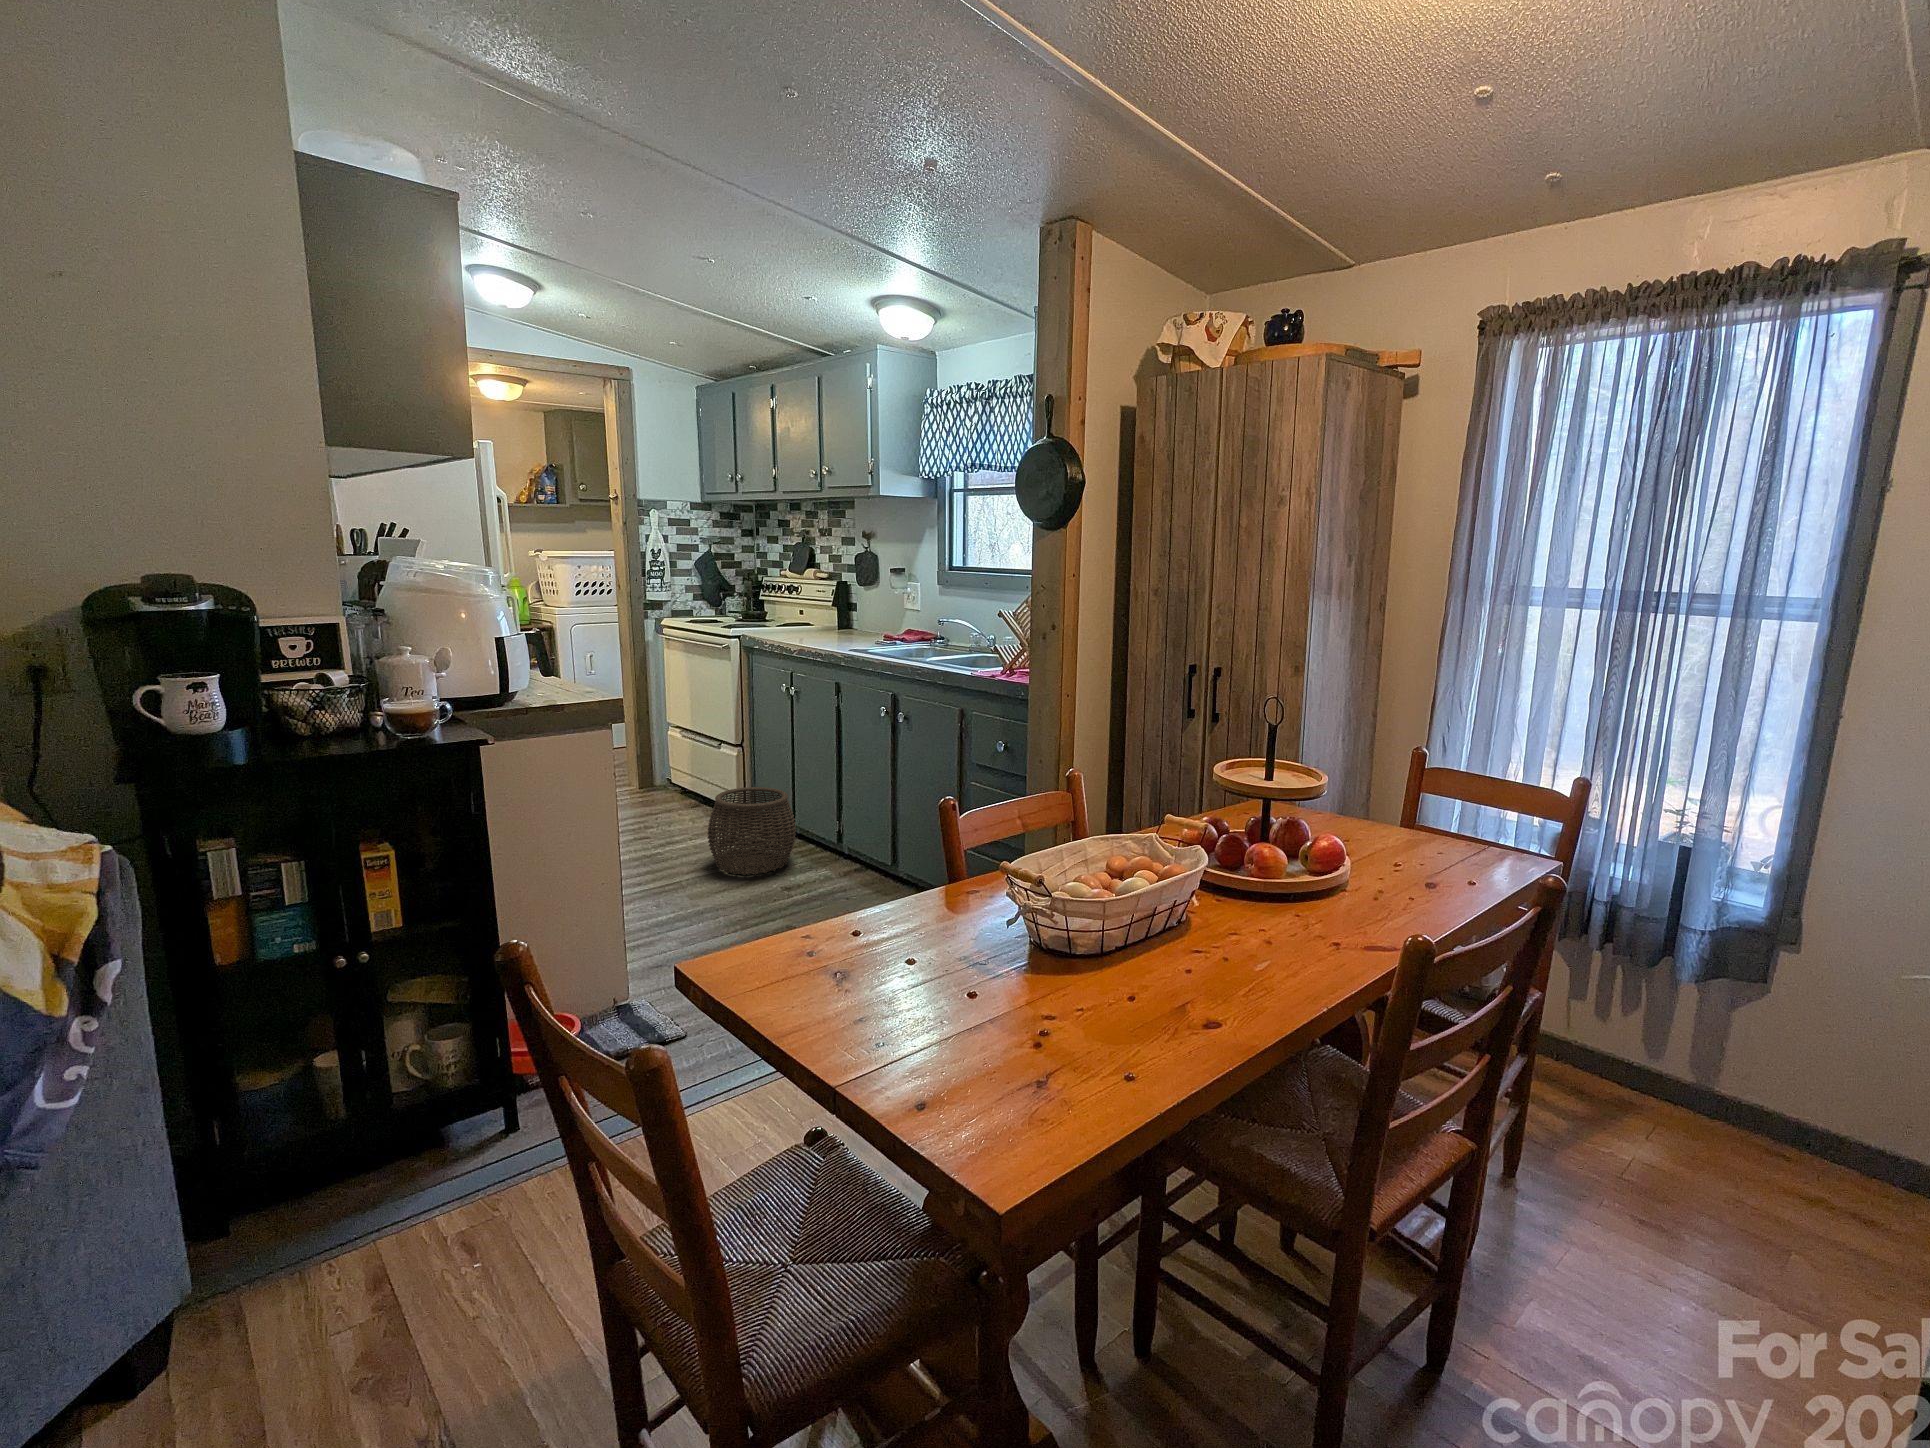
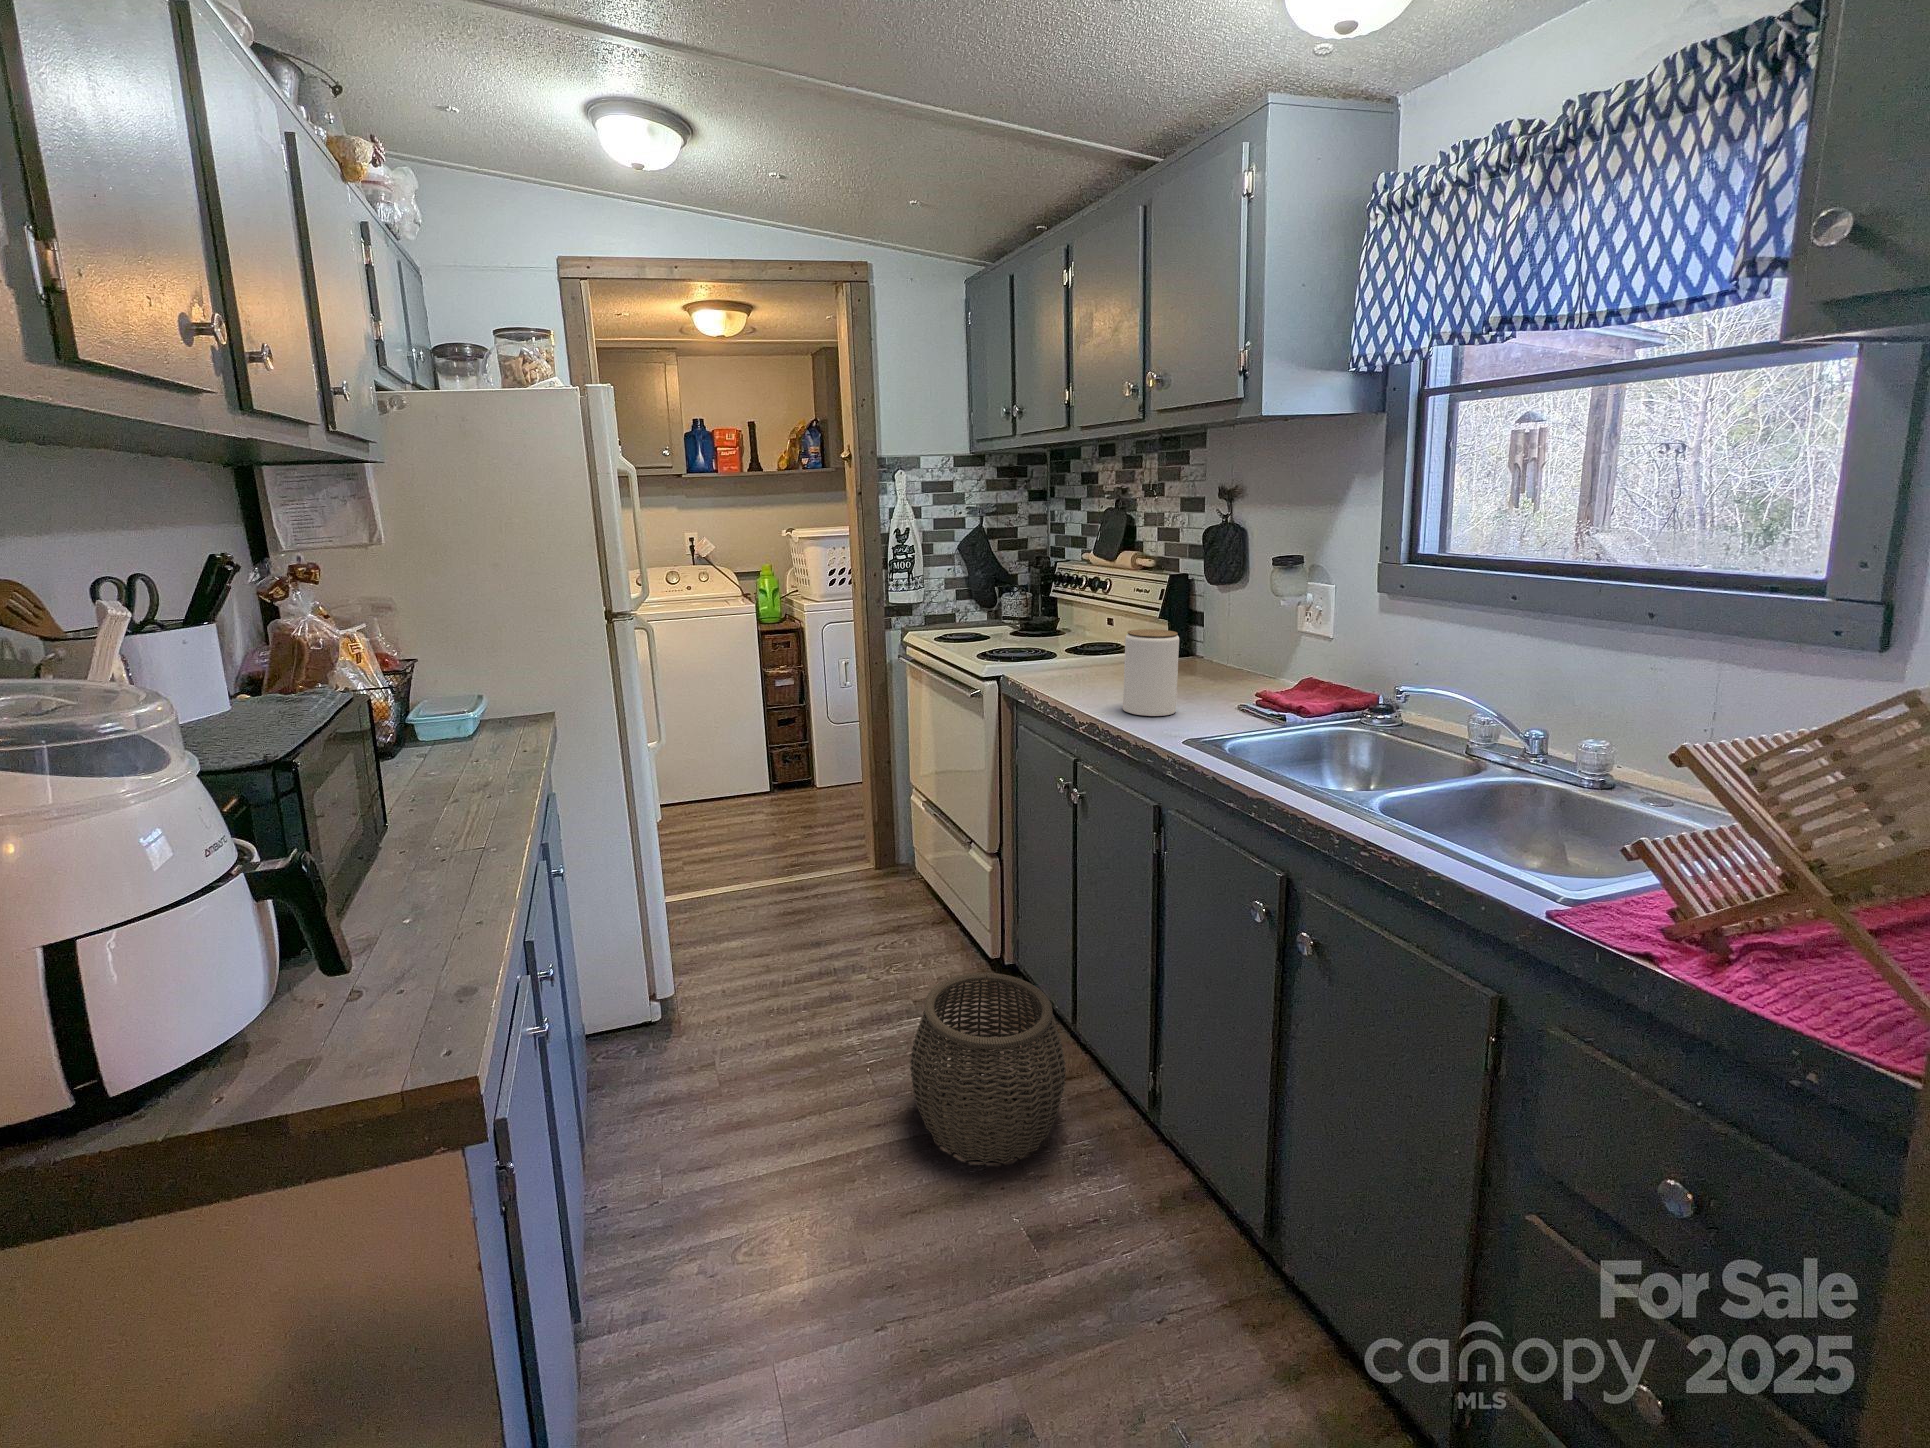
jar: none [818,599,845,642] -> present [1123,629,1179,716]

